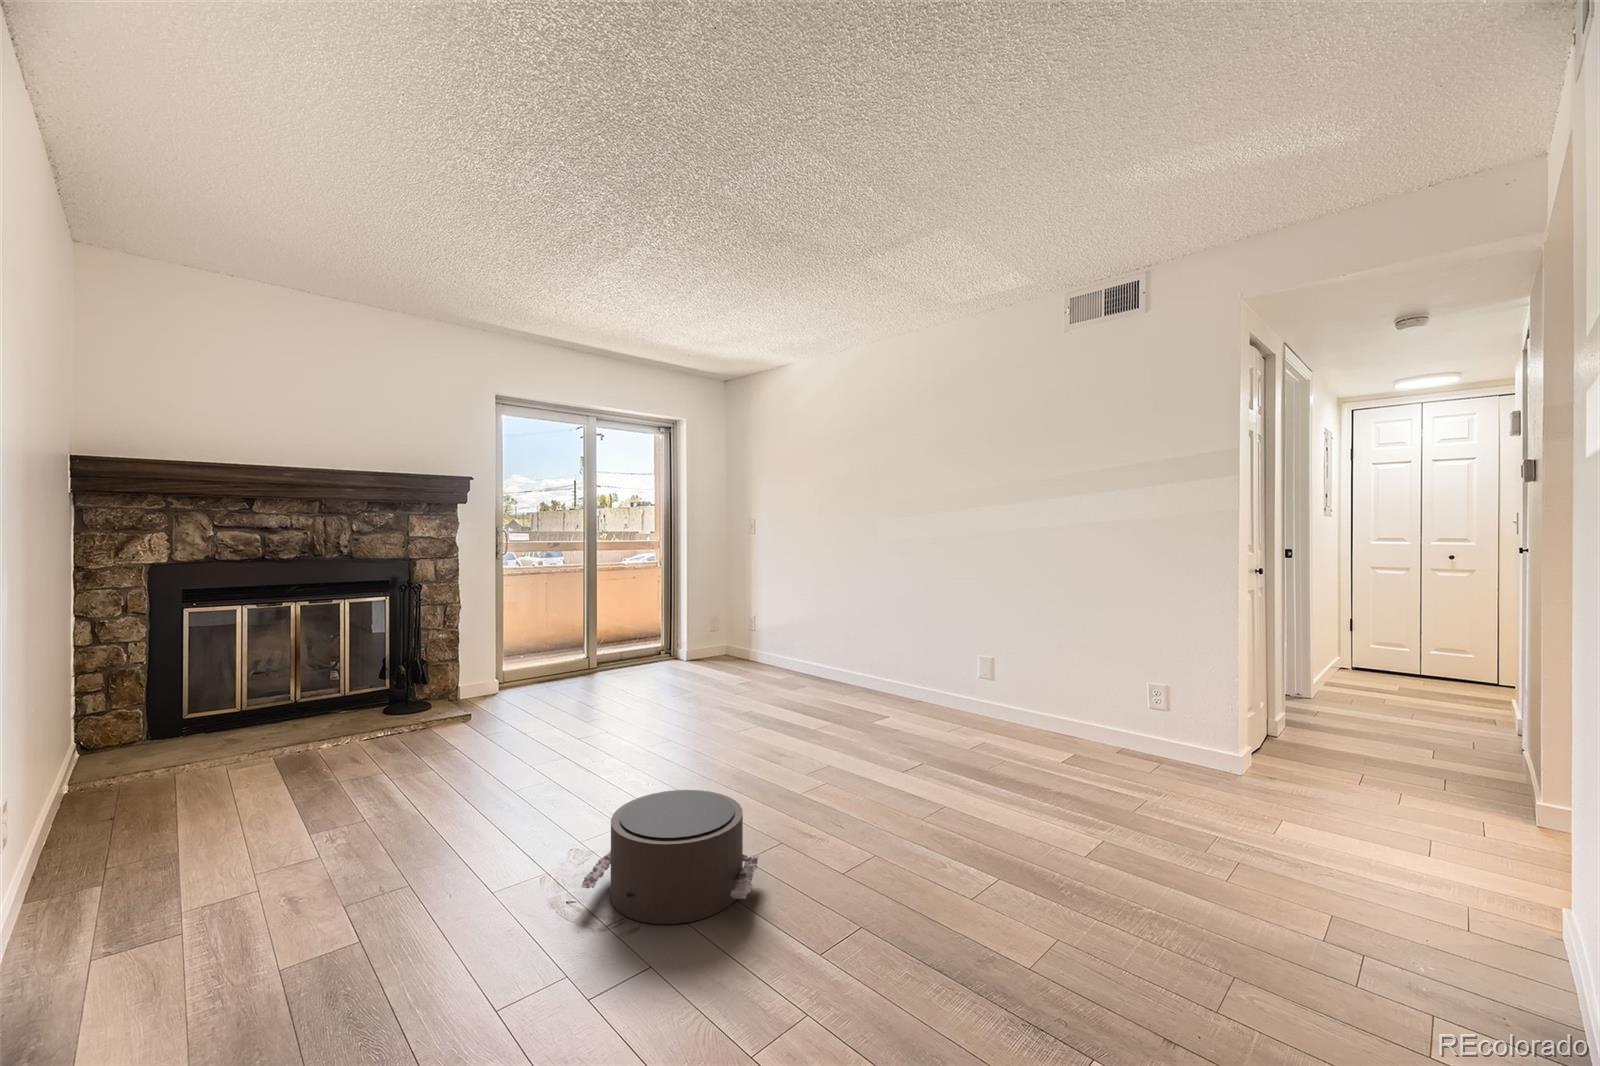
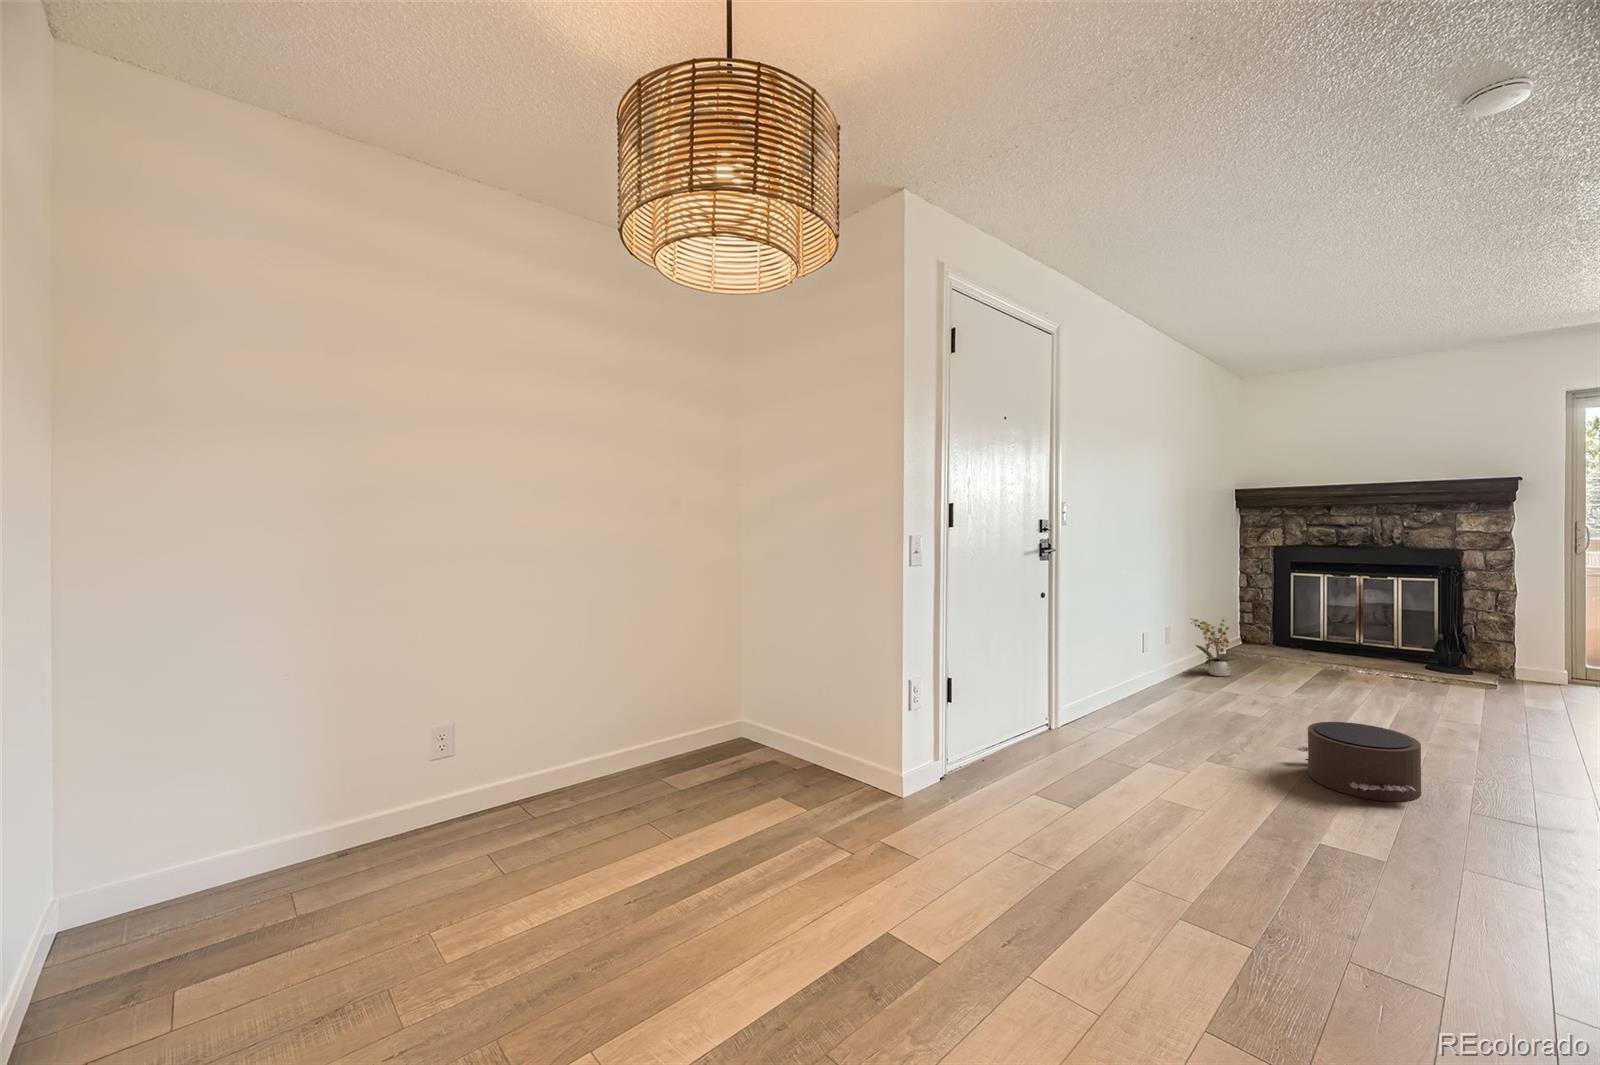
potted plant: none [59,704,210,838] -> present [1191,619,1247,676]

